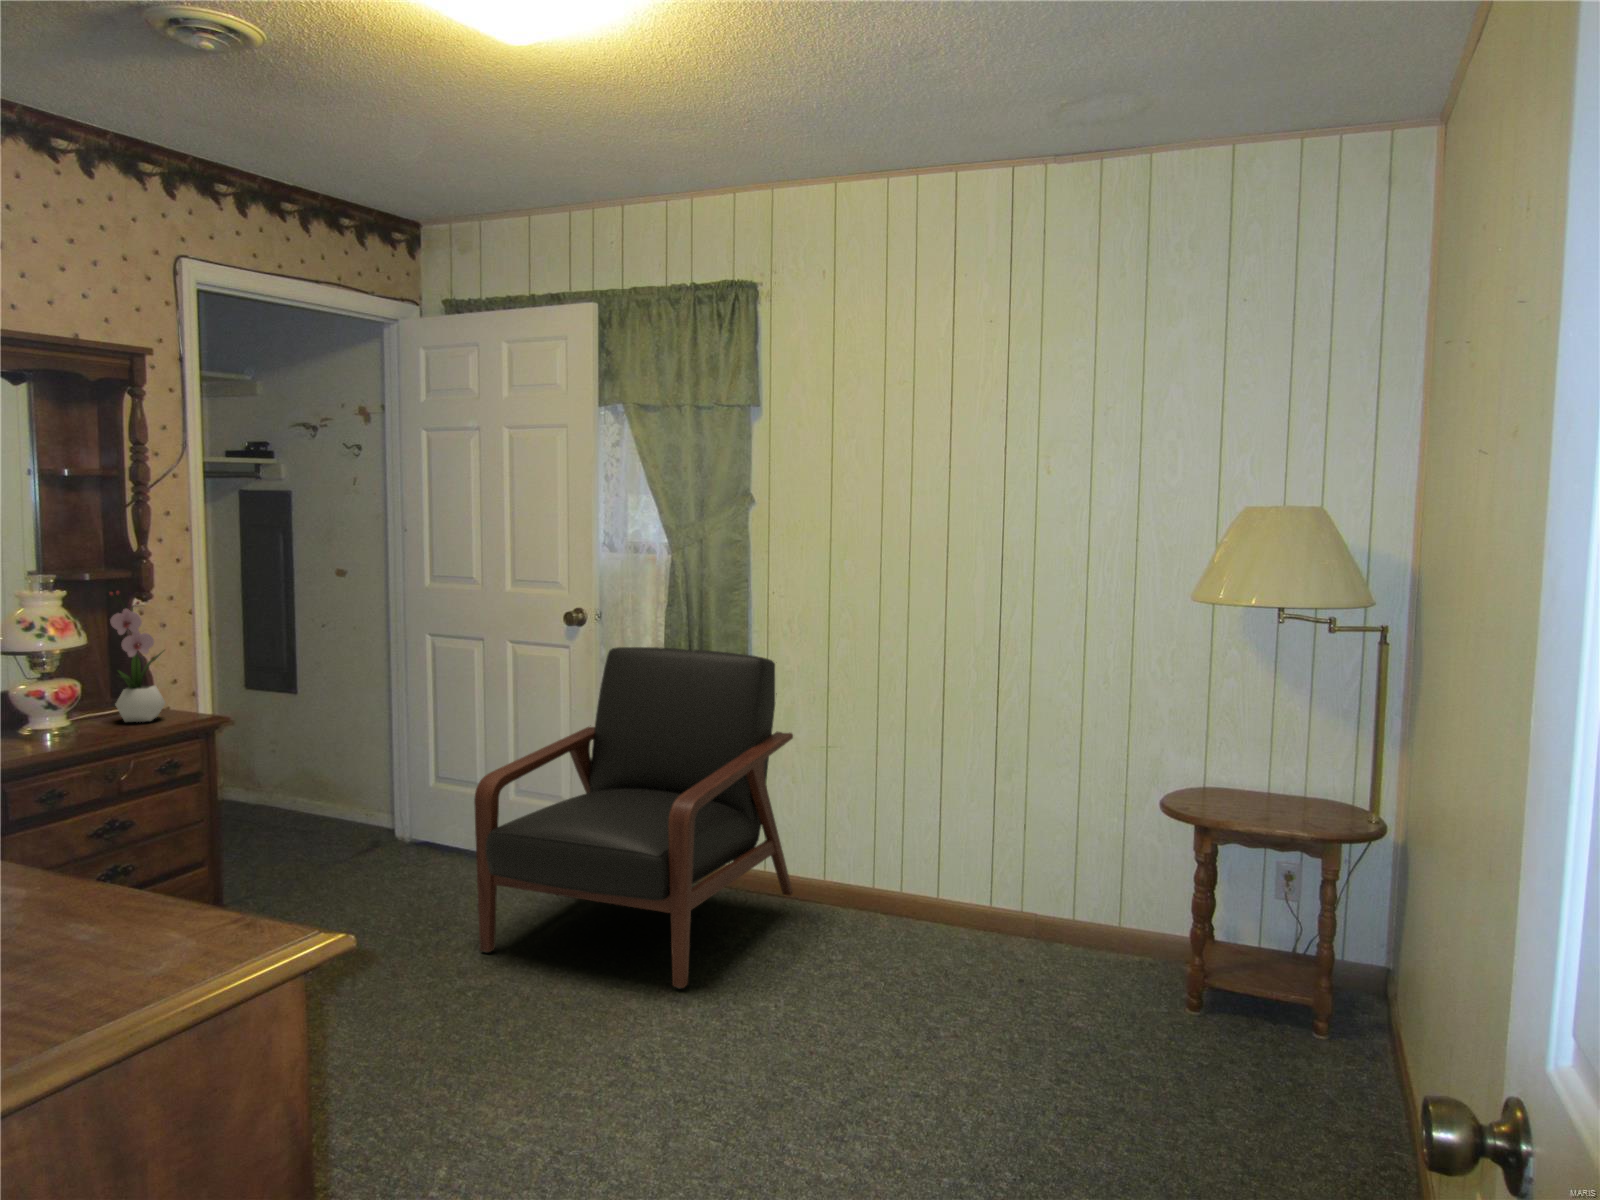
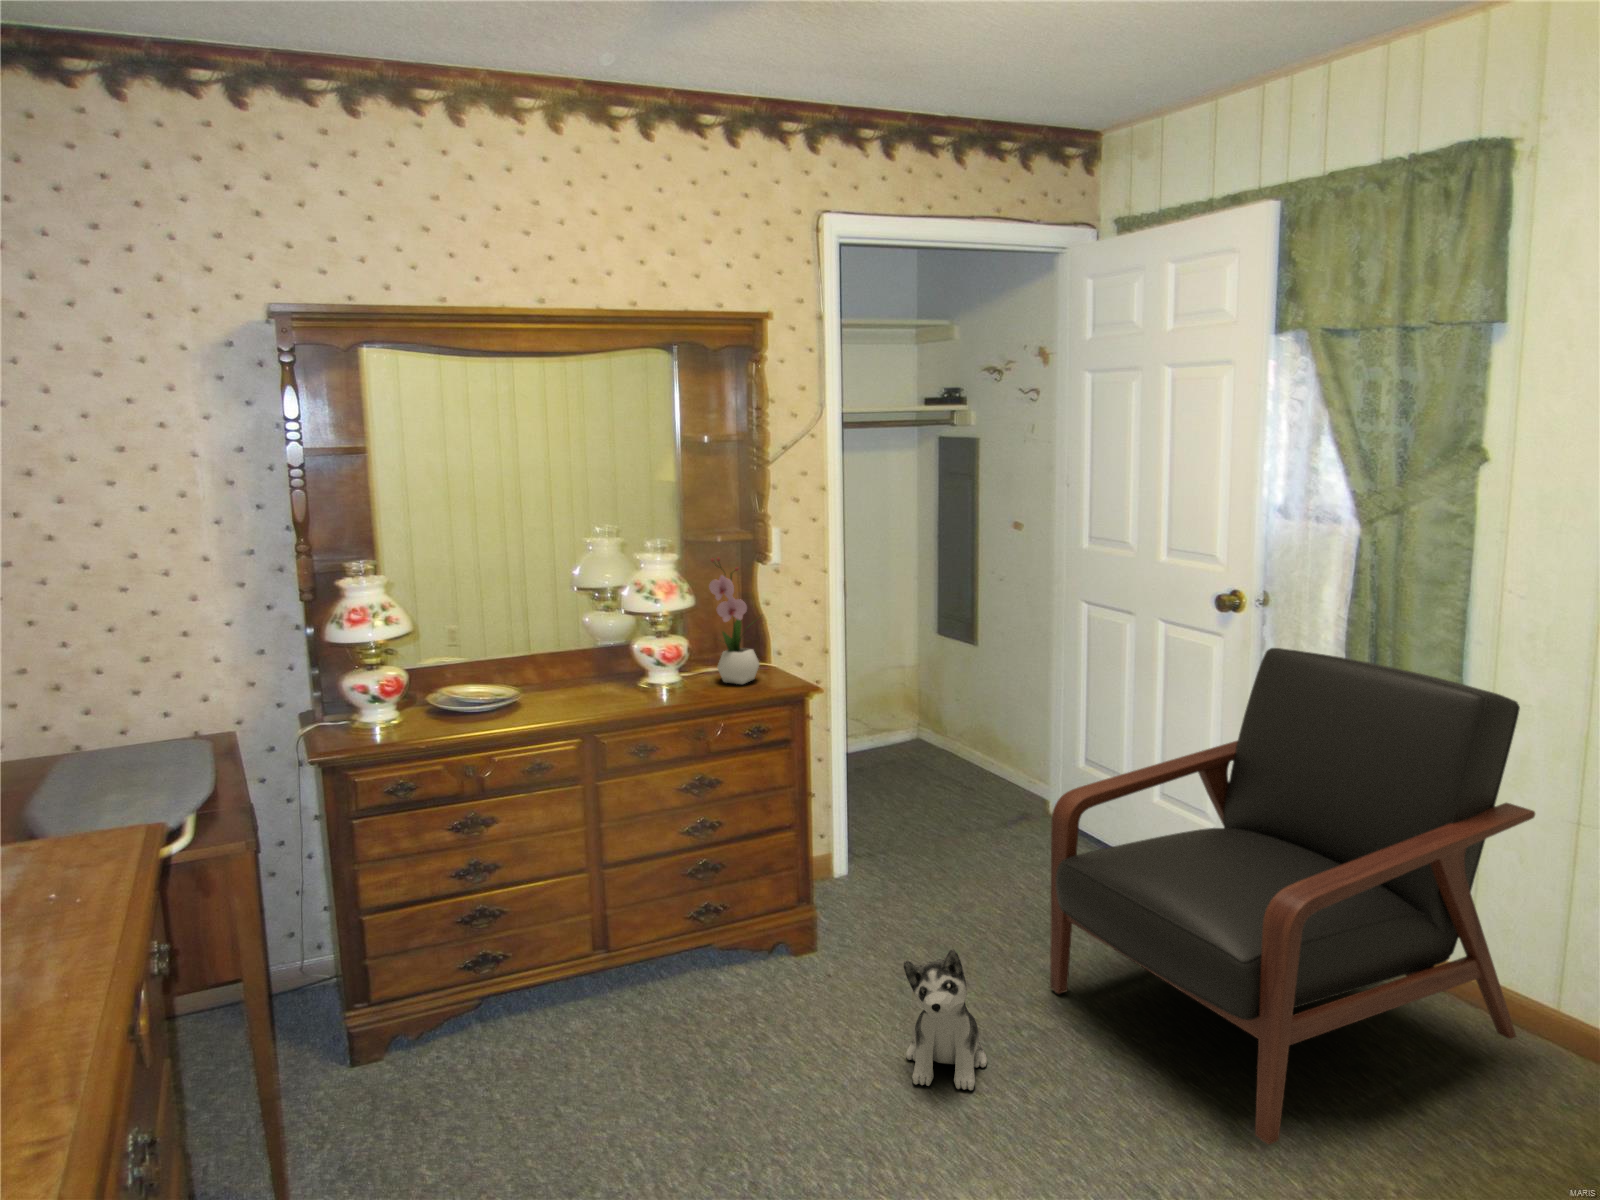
plush toy: none [384,912,459,1041] -> present [904,949,987,1090]

